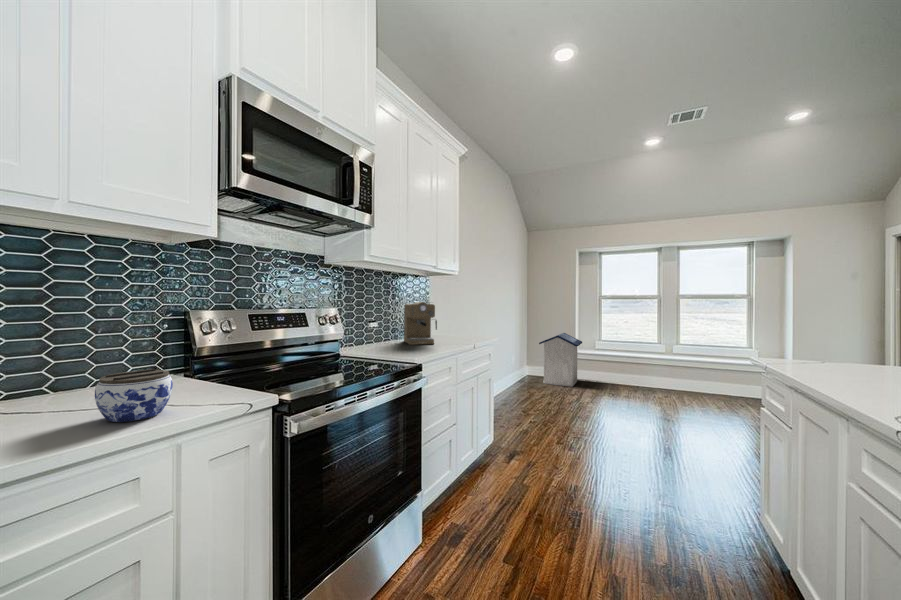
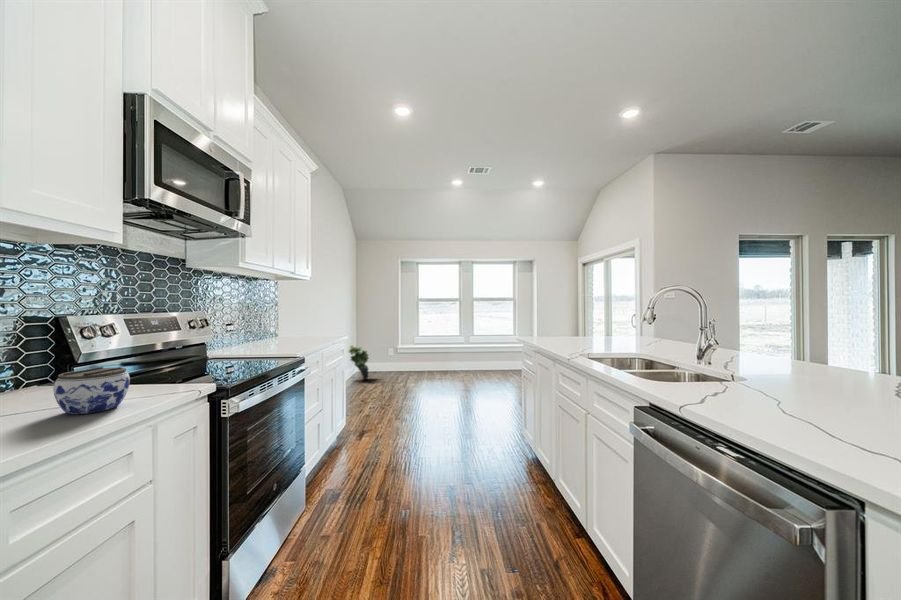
coffee maker: present [404,302,437,345] -> none [259,305,296,345]
trash can: present [539,333,582,387] -> none [370,331,405,376]
potted plant: none [515,345,540,387] -> present [349,345,369,380]

